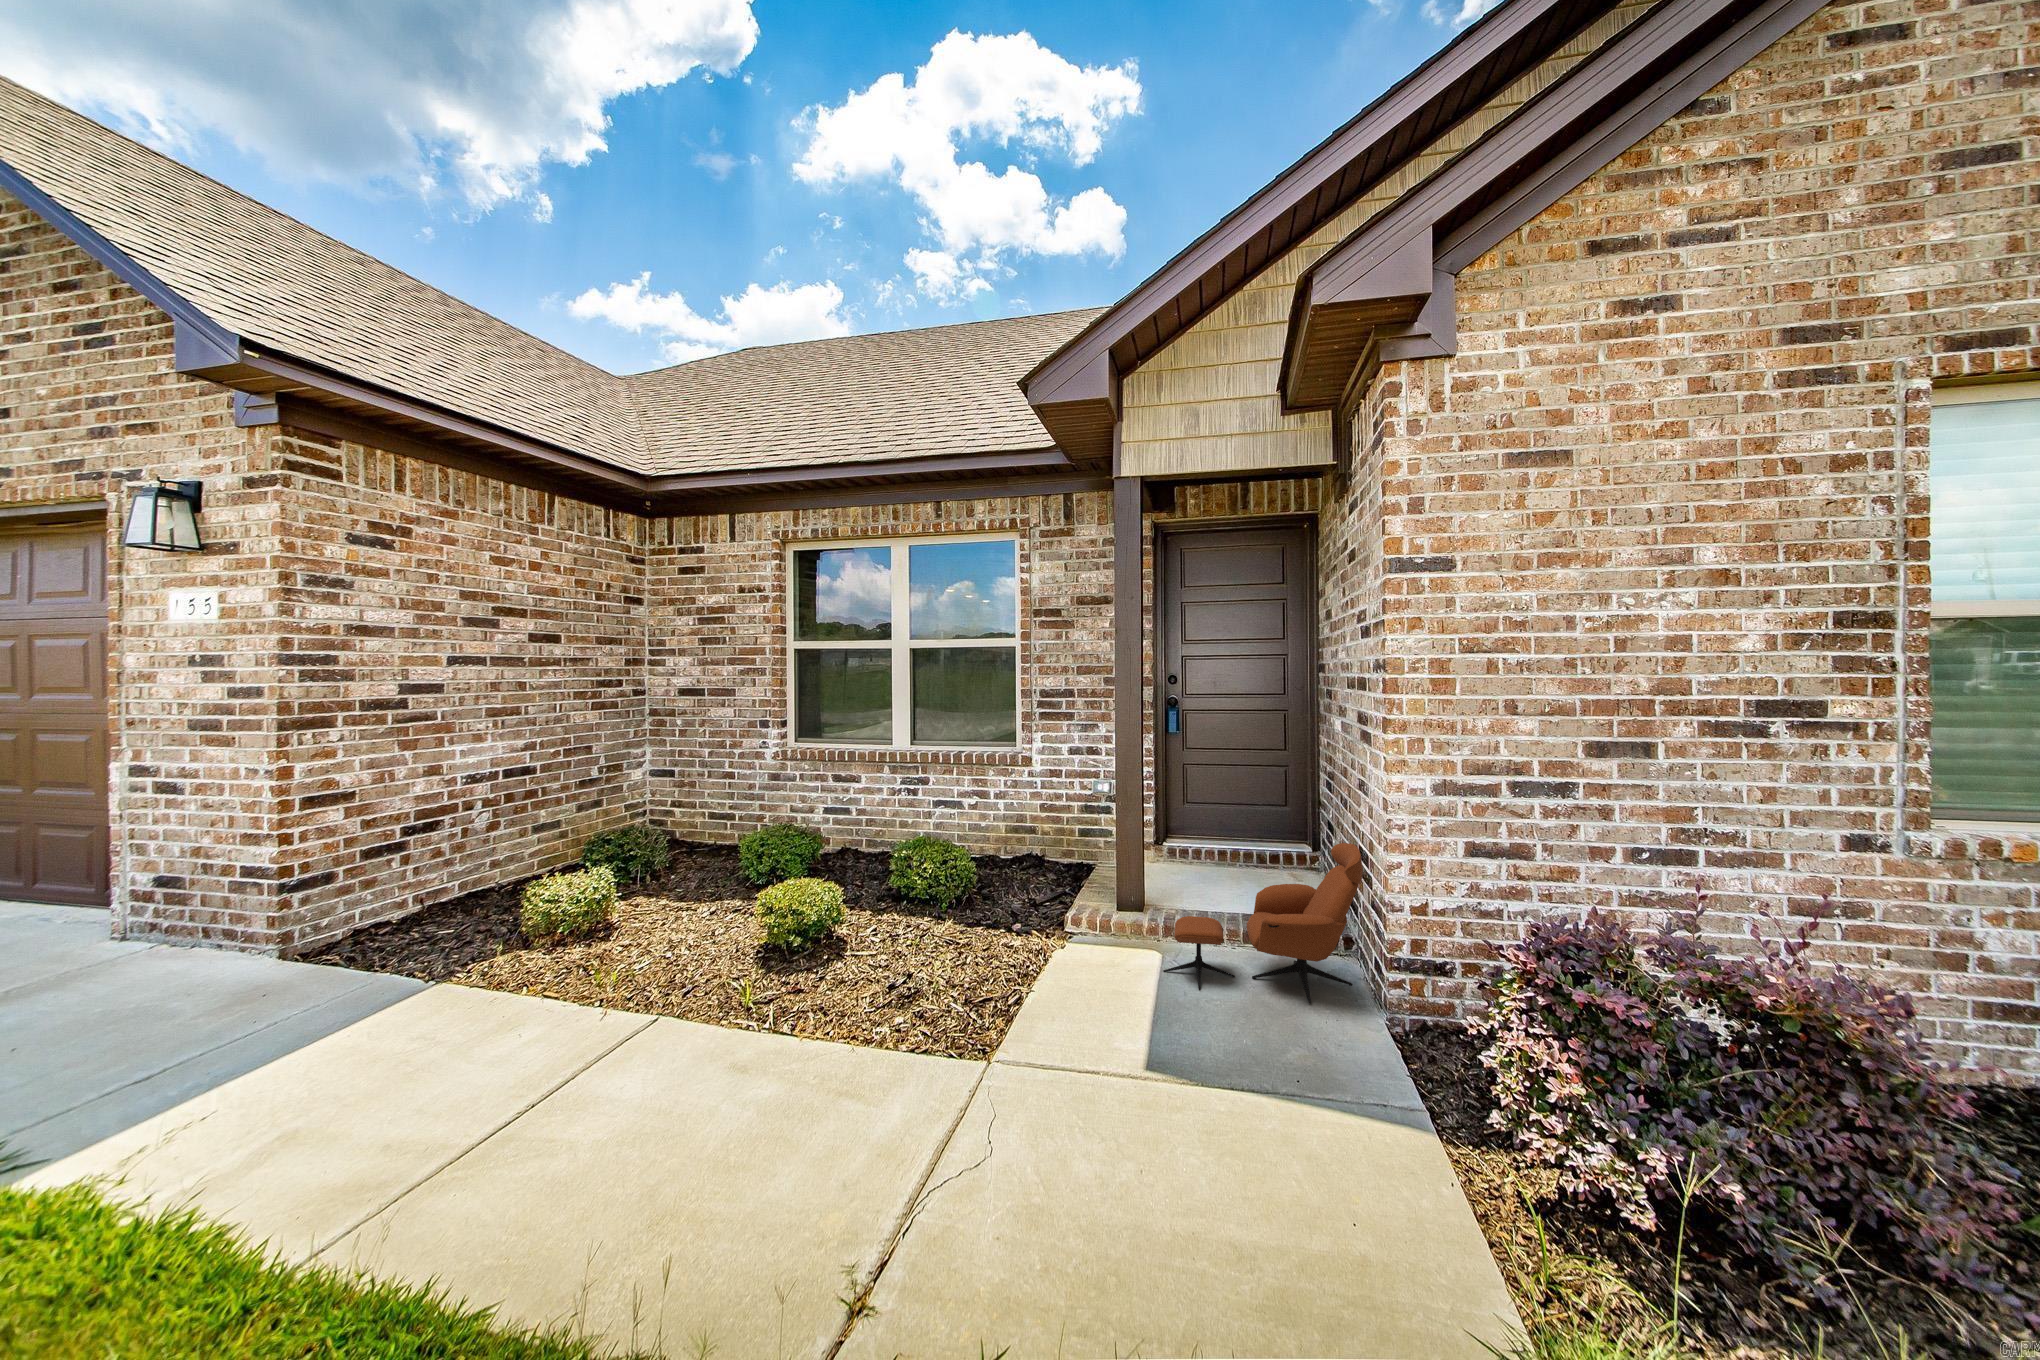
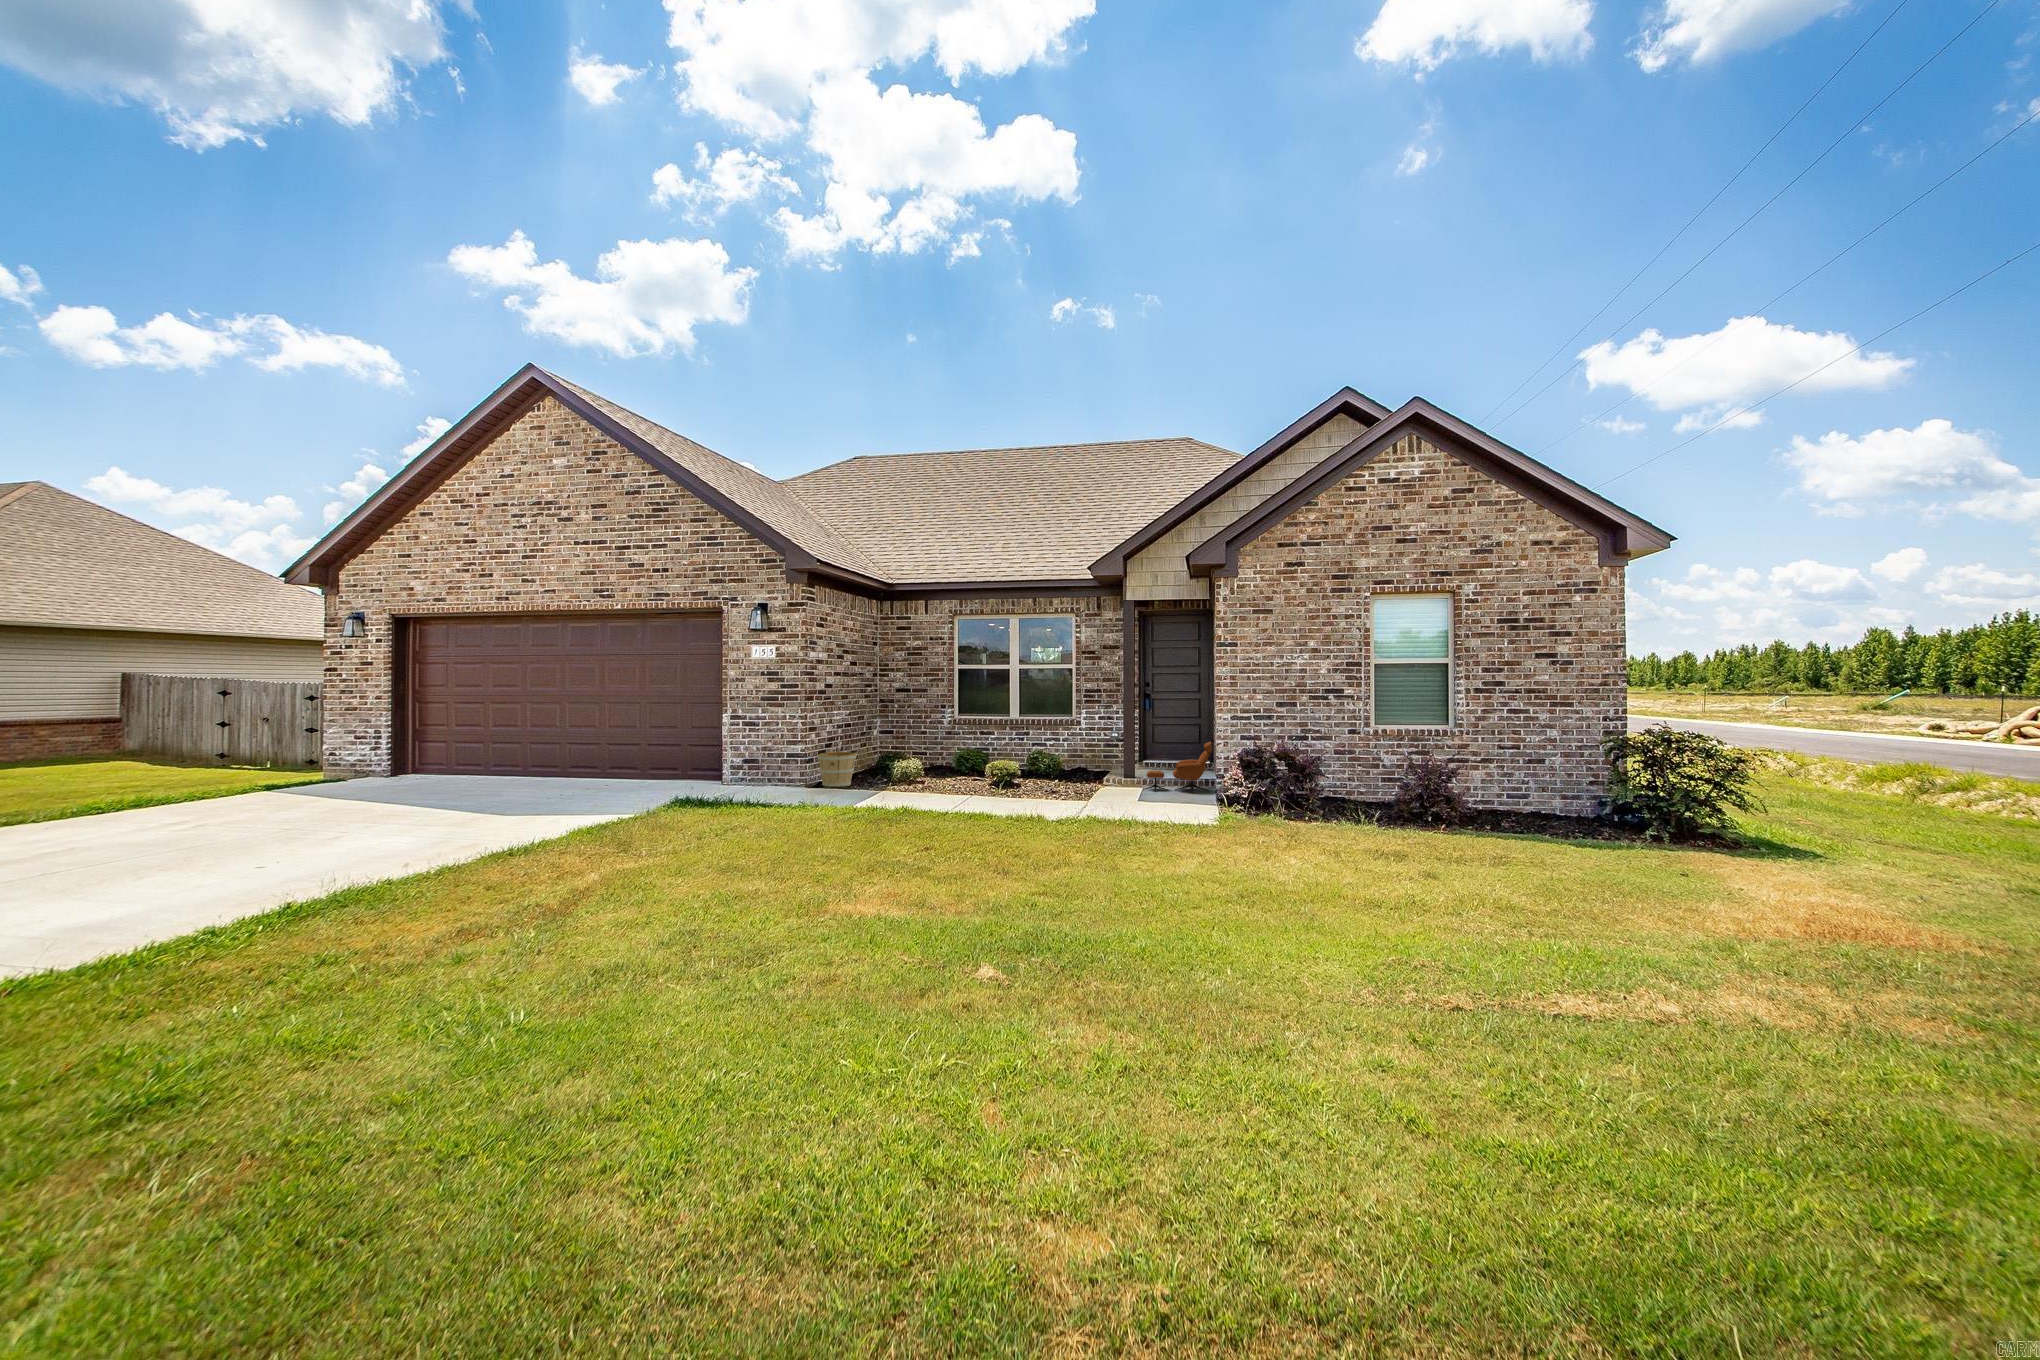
wooden bucket: none [326,847,454,952] -> present [817,751,857,787]

